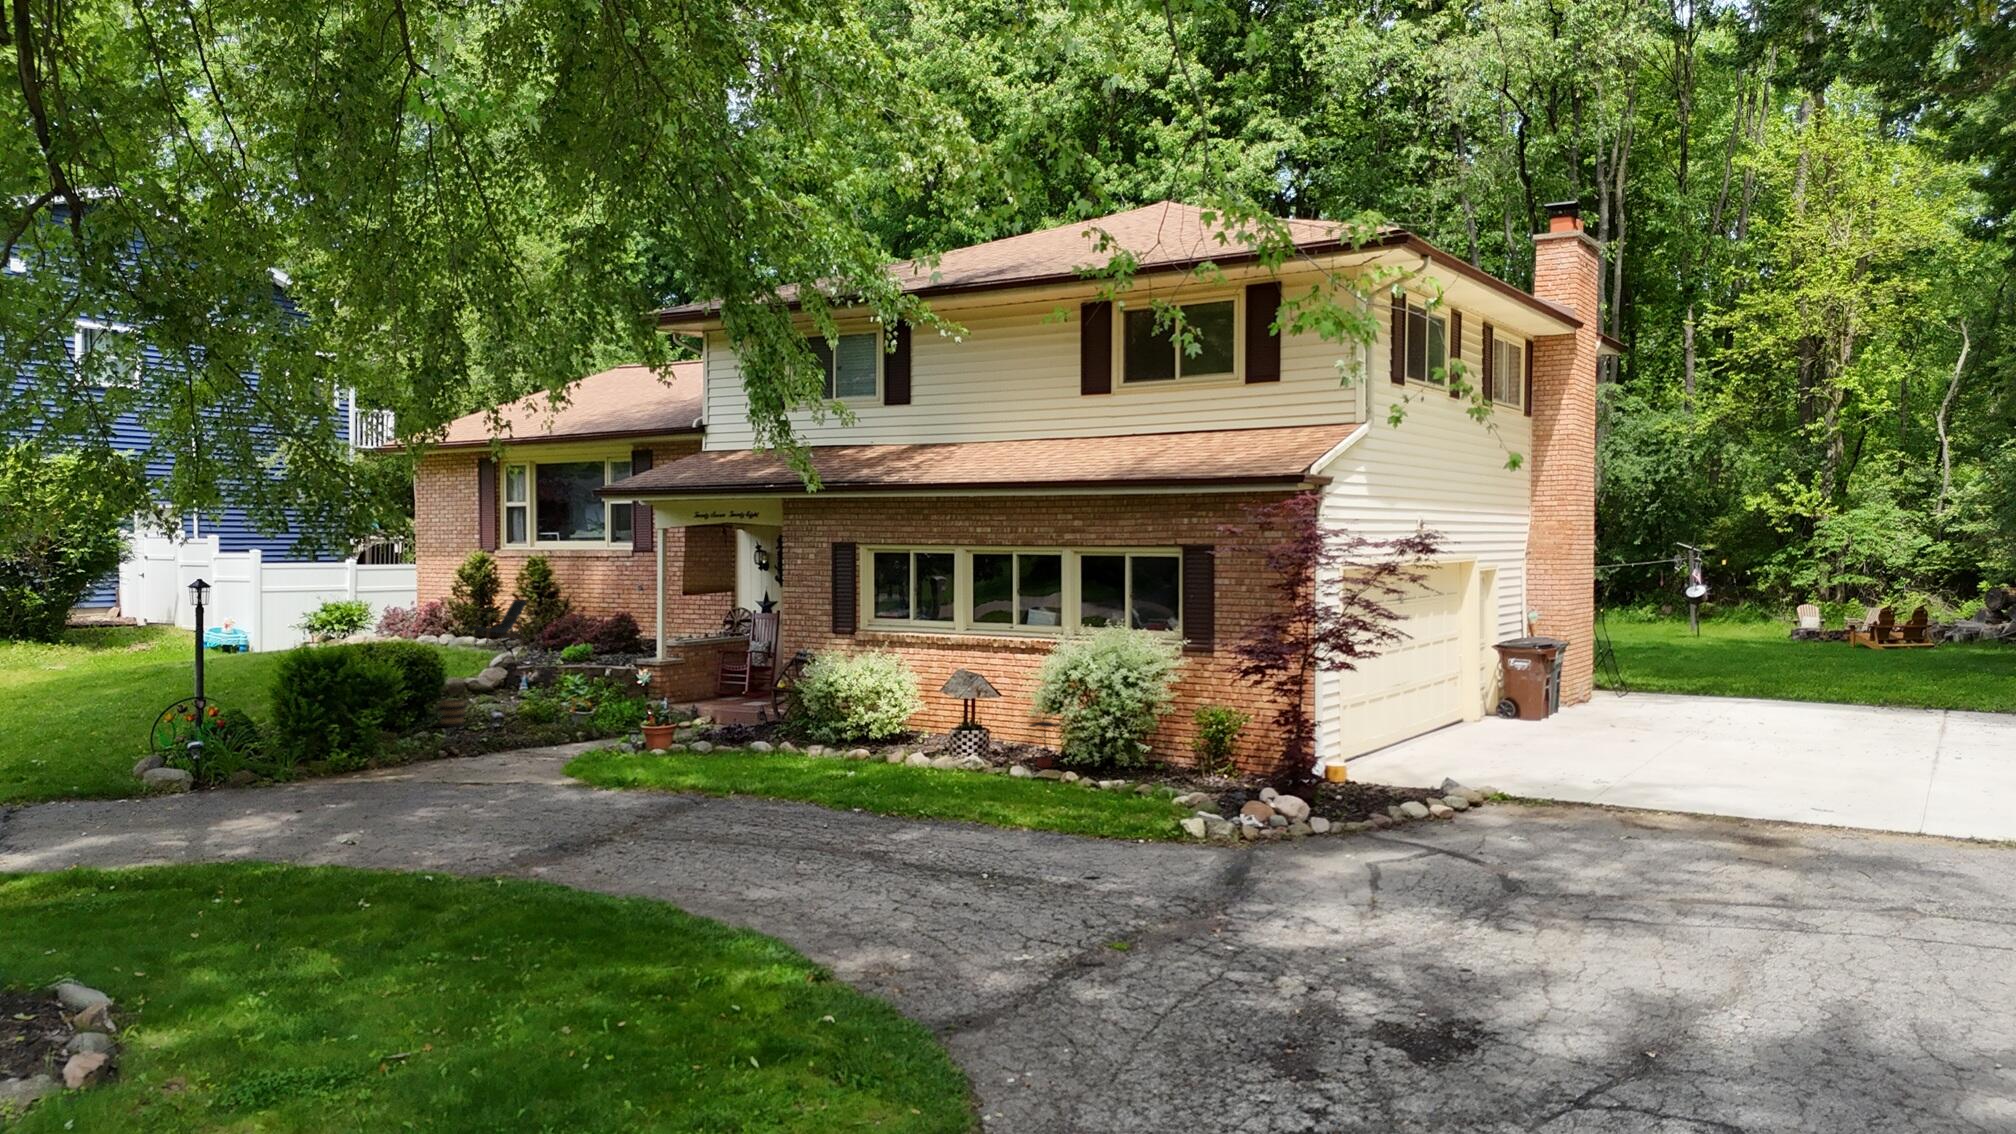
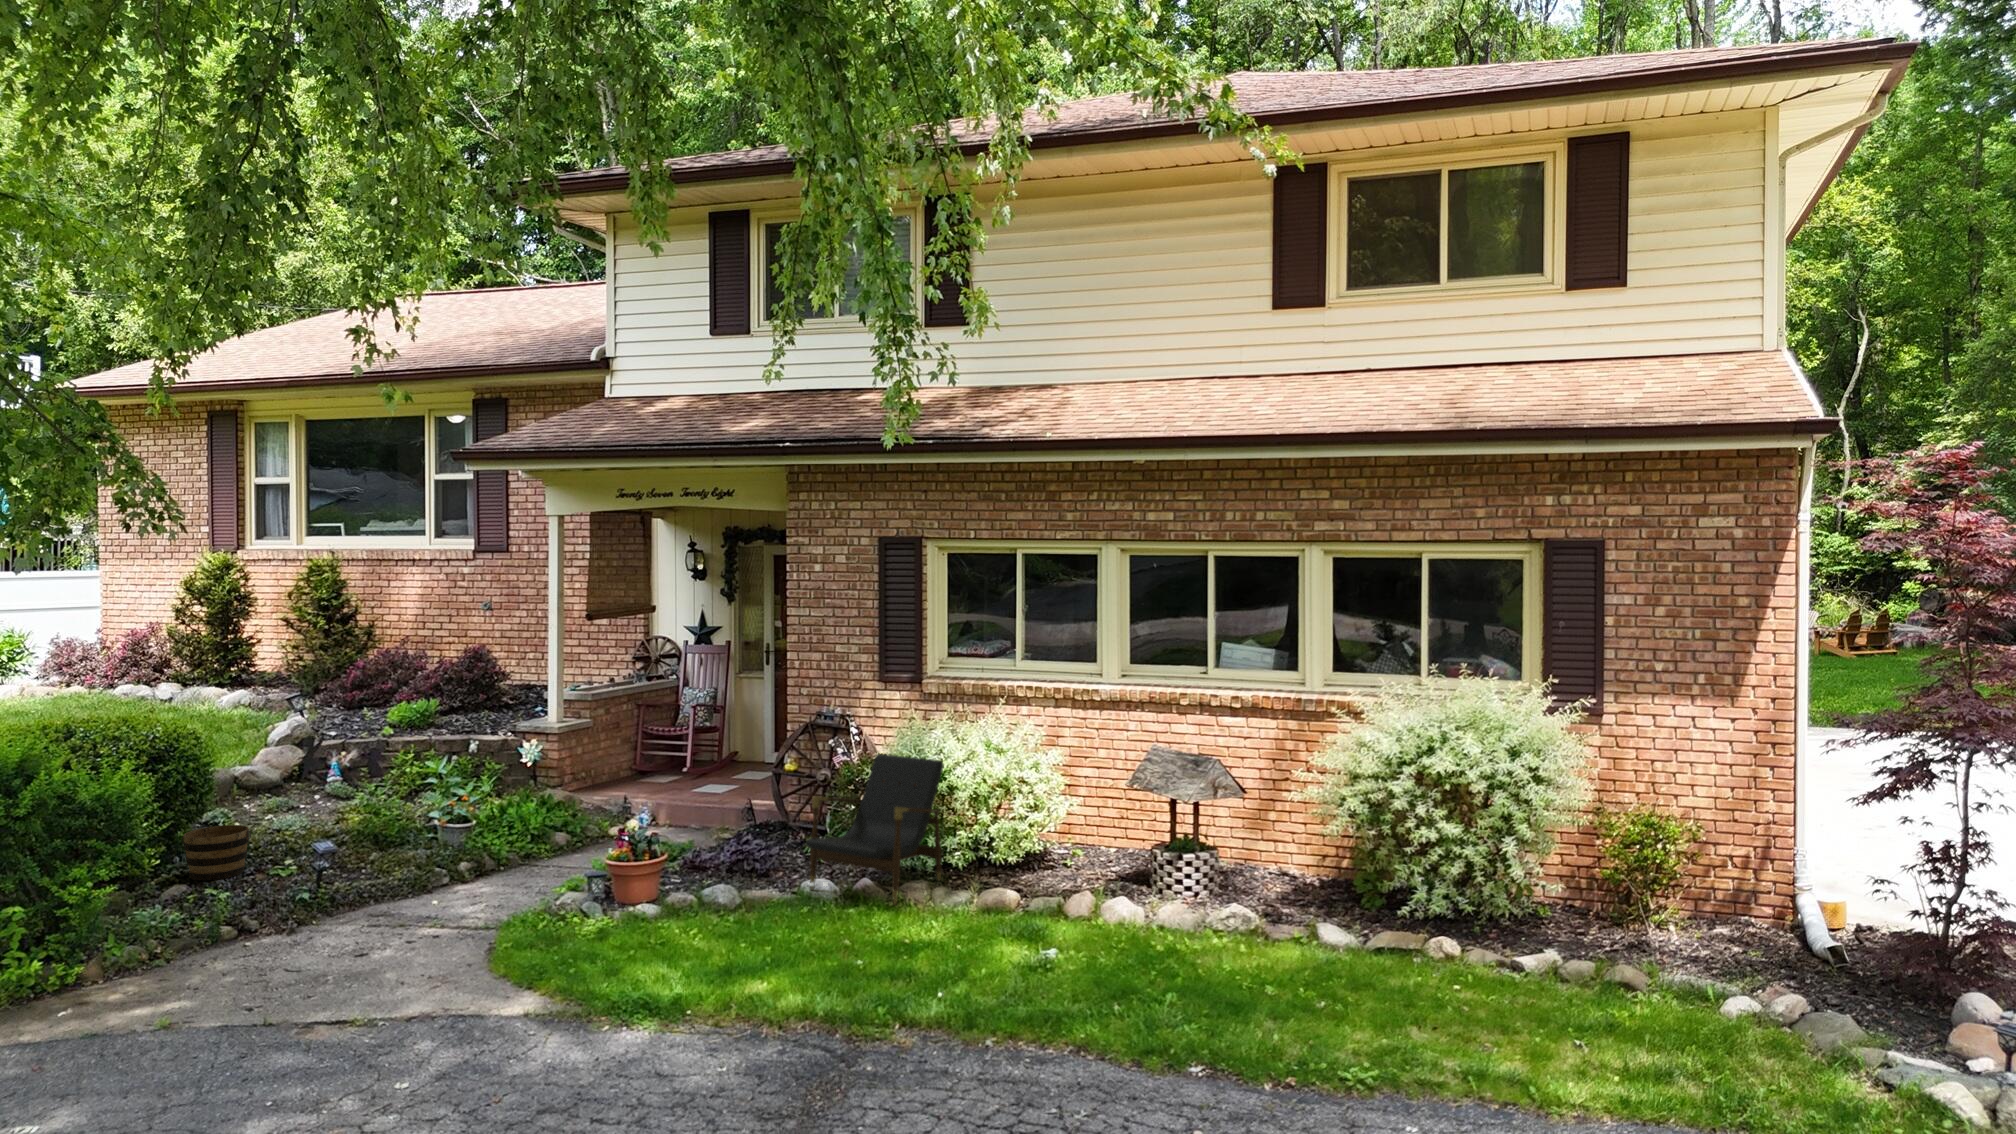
lounge chair: present [469,599,527,648] -> present [806,754,944,905]
potted plant: present [1029,721,1061,768] -> none [1334,841,1386,920]

